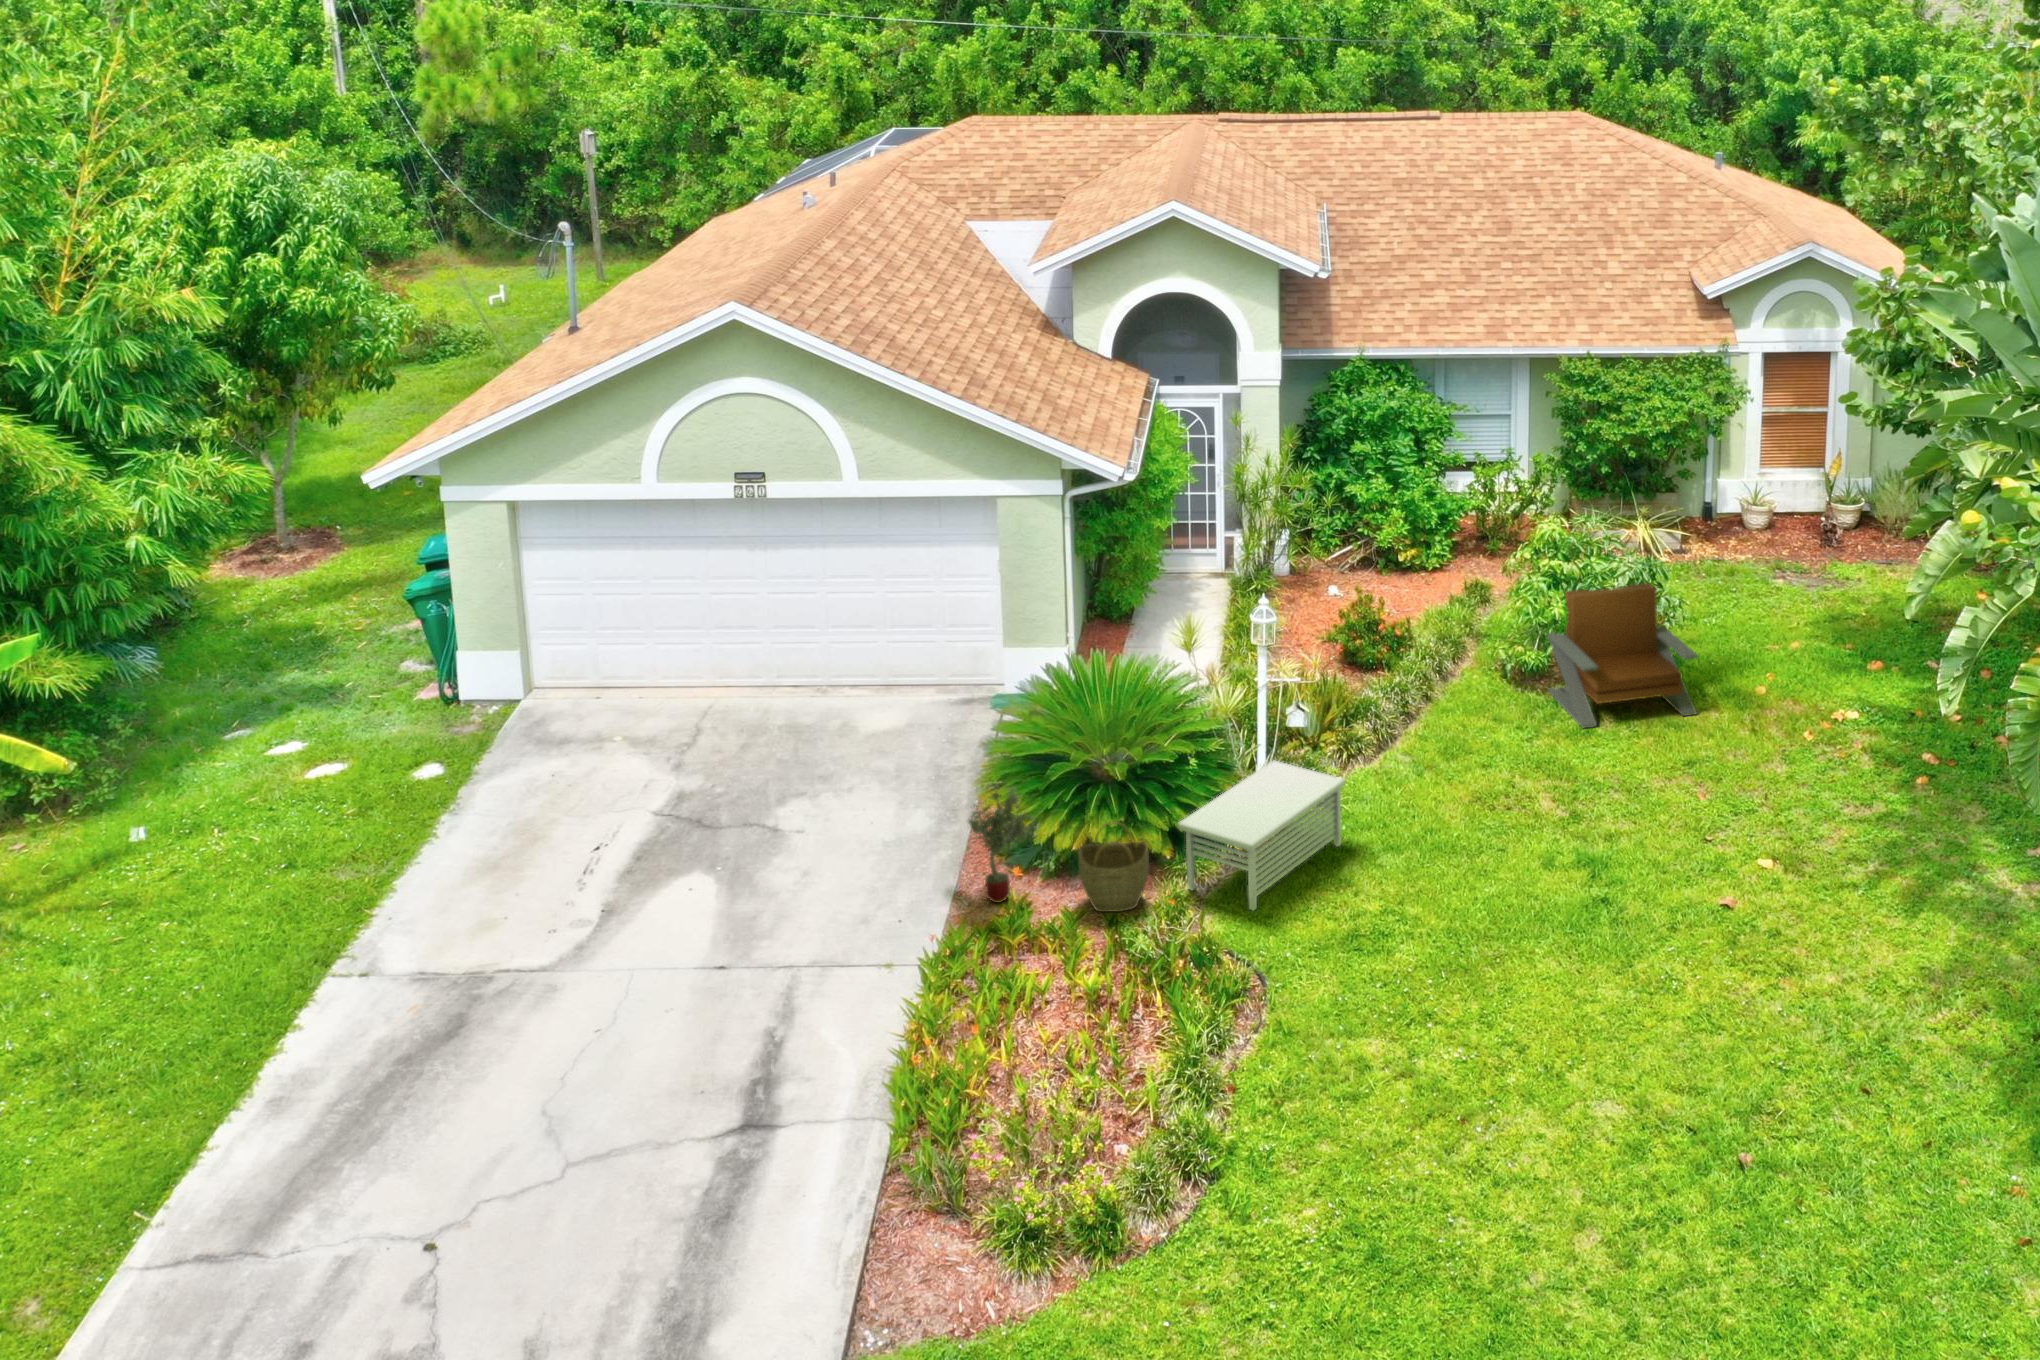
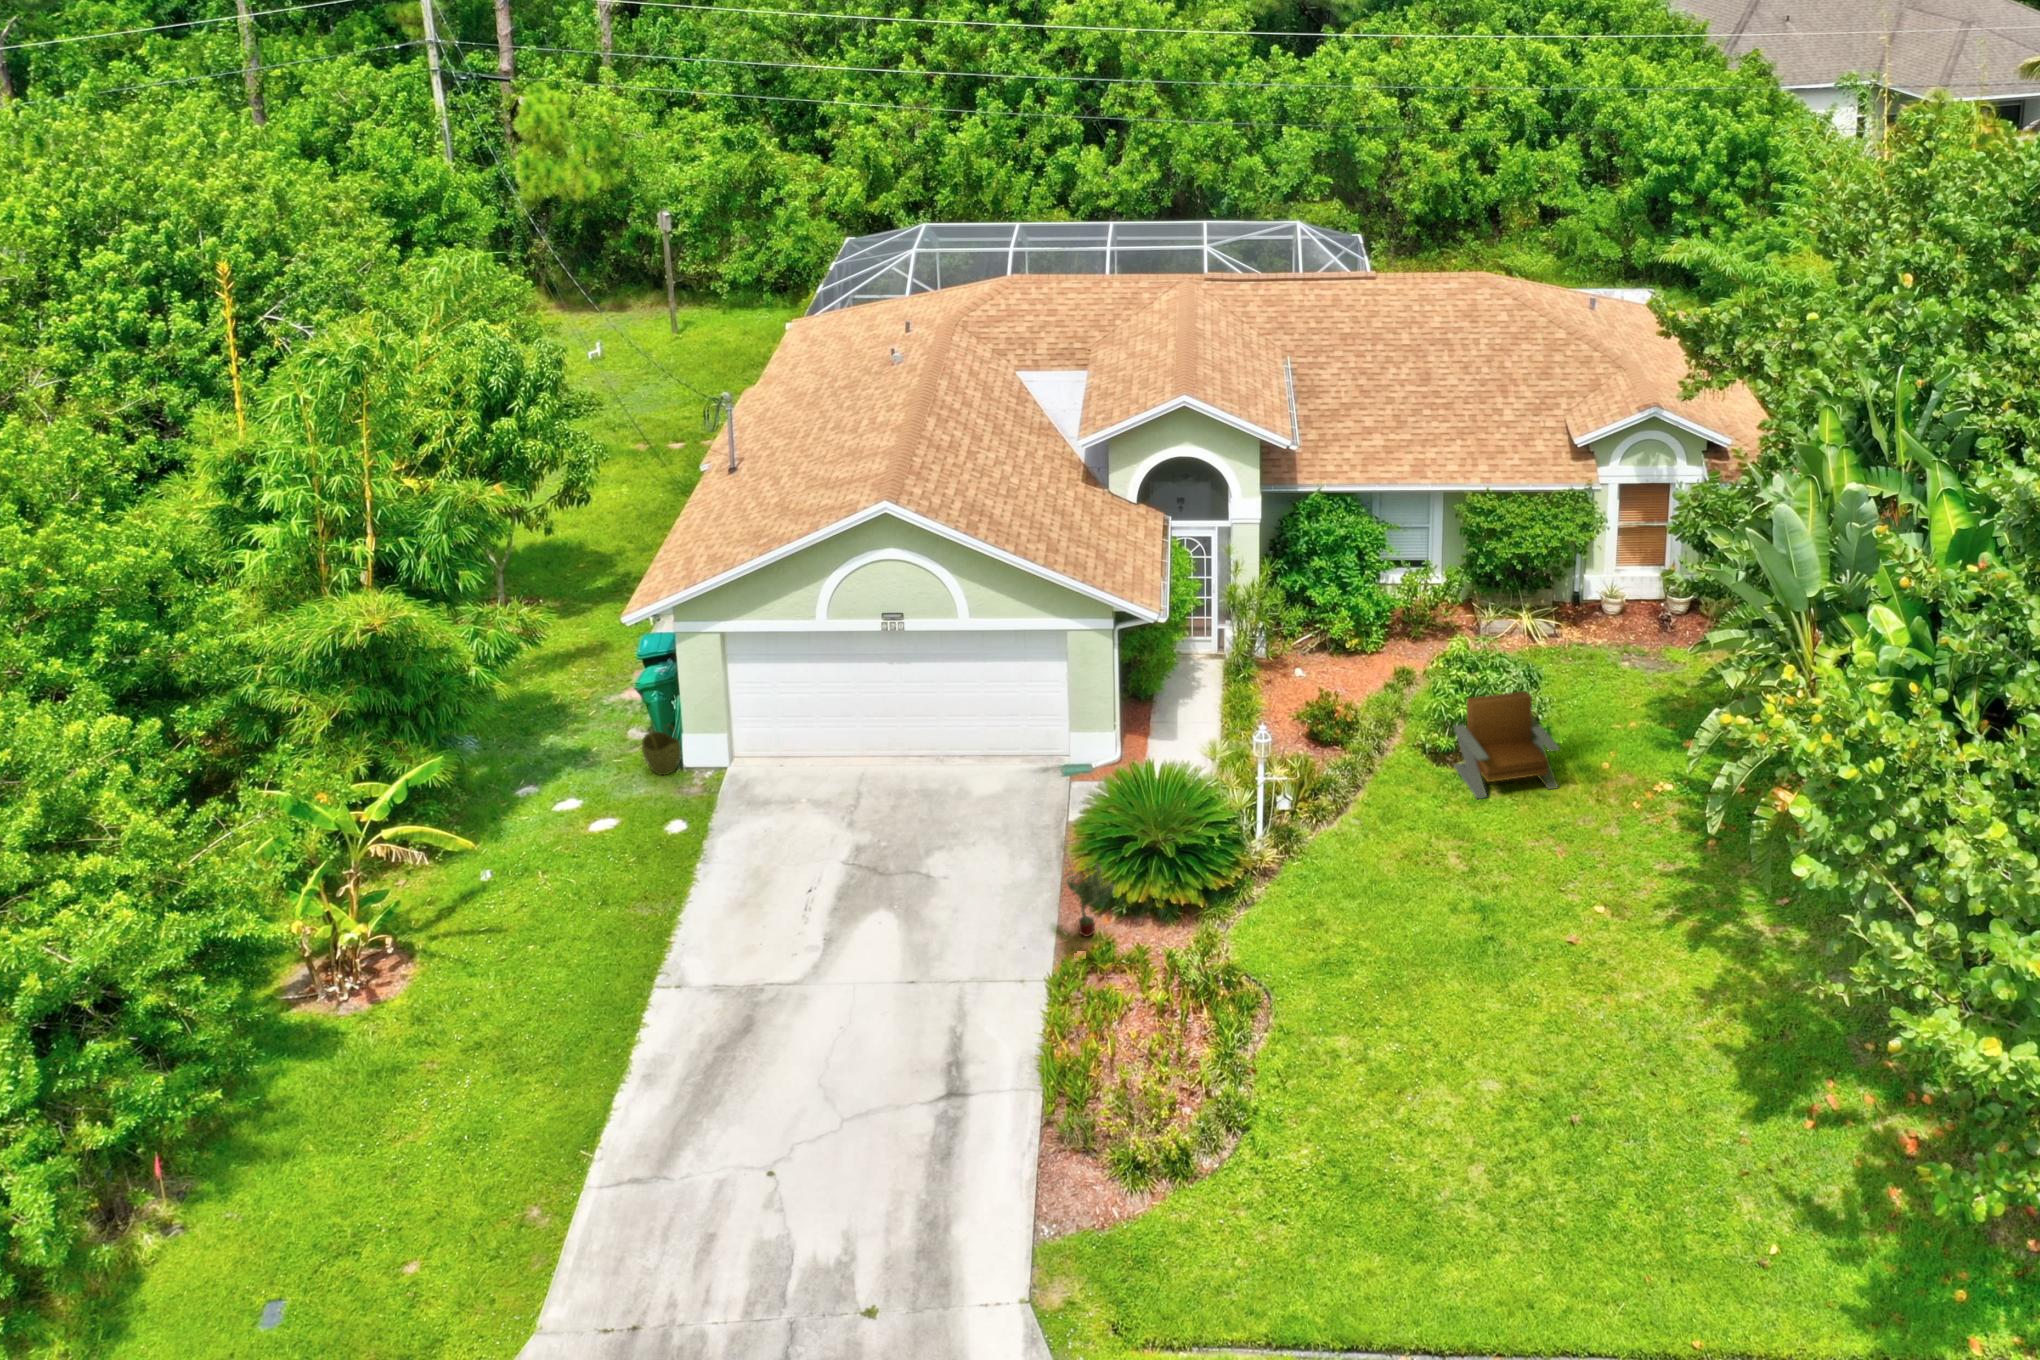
storage bench: present [1178,761,1345,910] -> none [1206,836,1315,945]
woven basket: present [1079,822,1149,912] -> present [642,731,681,775]

